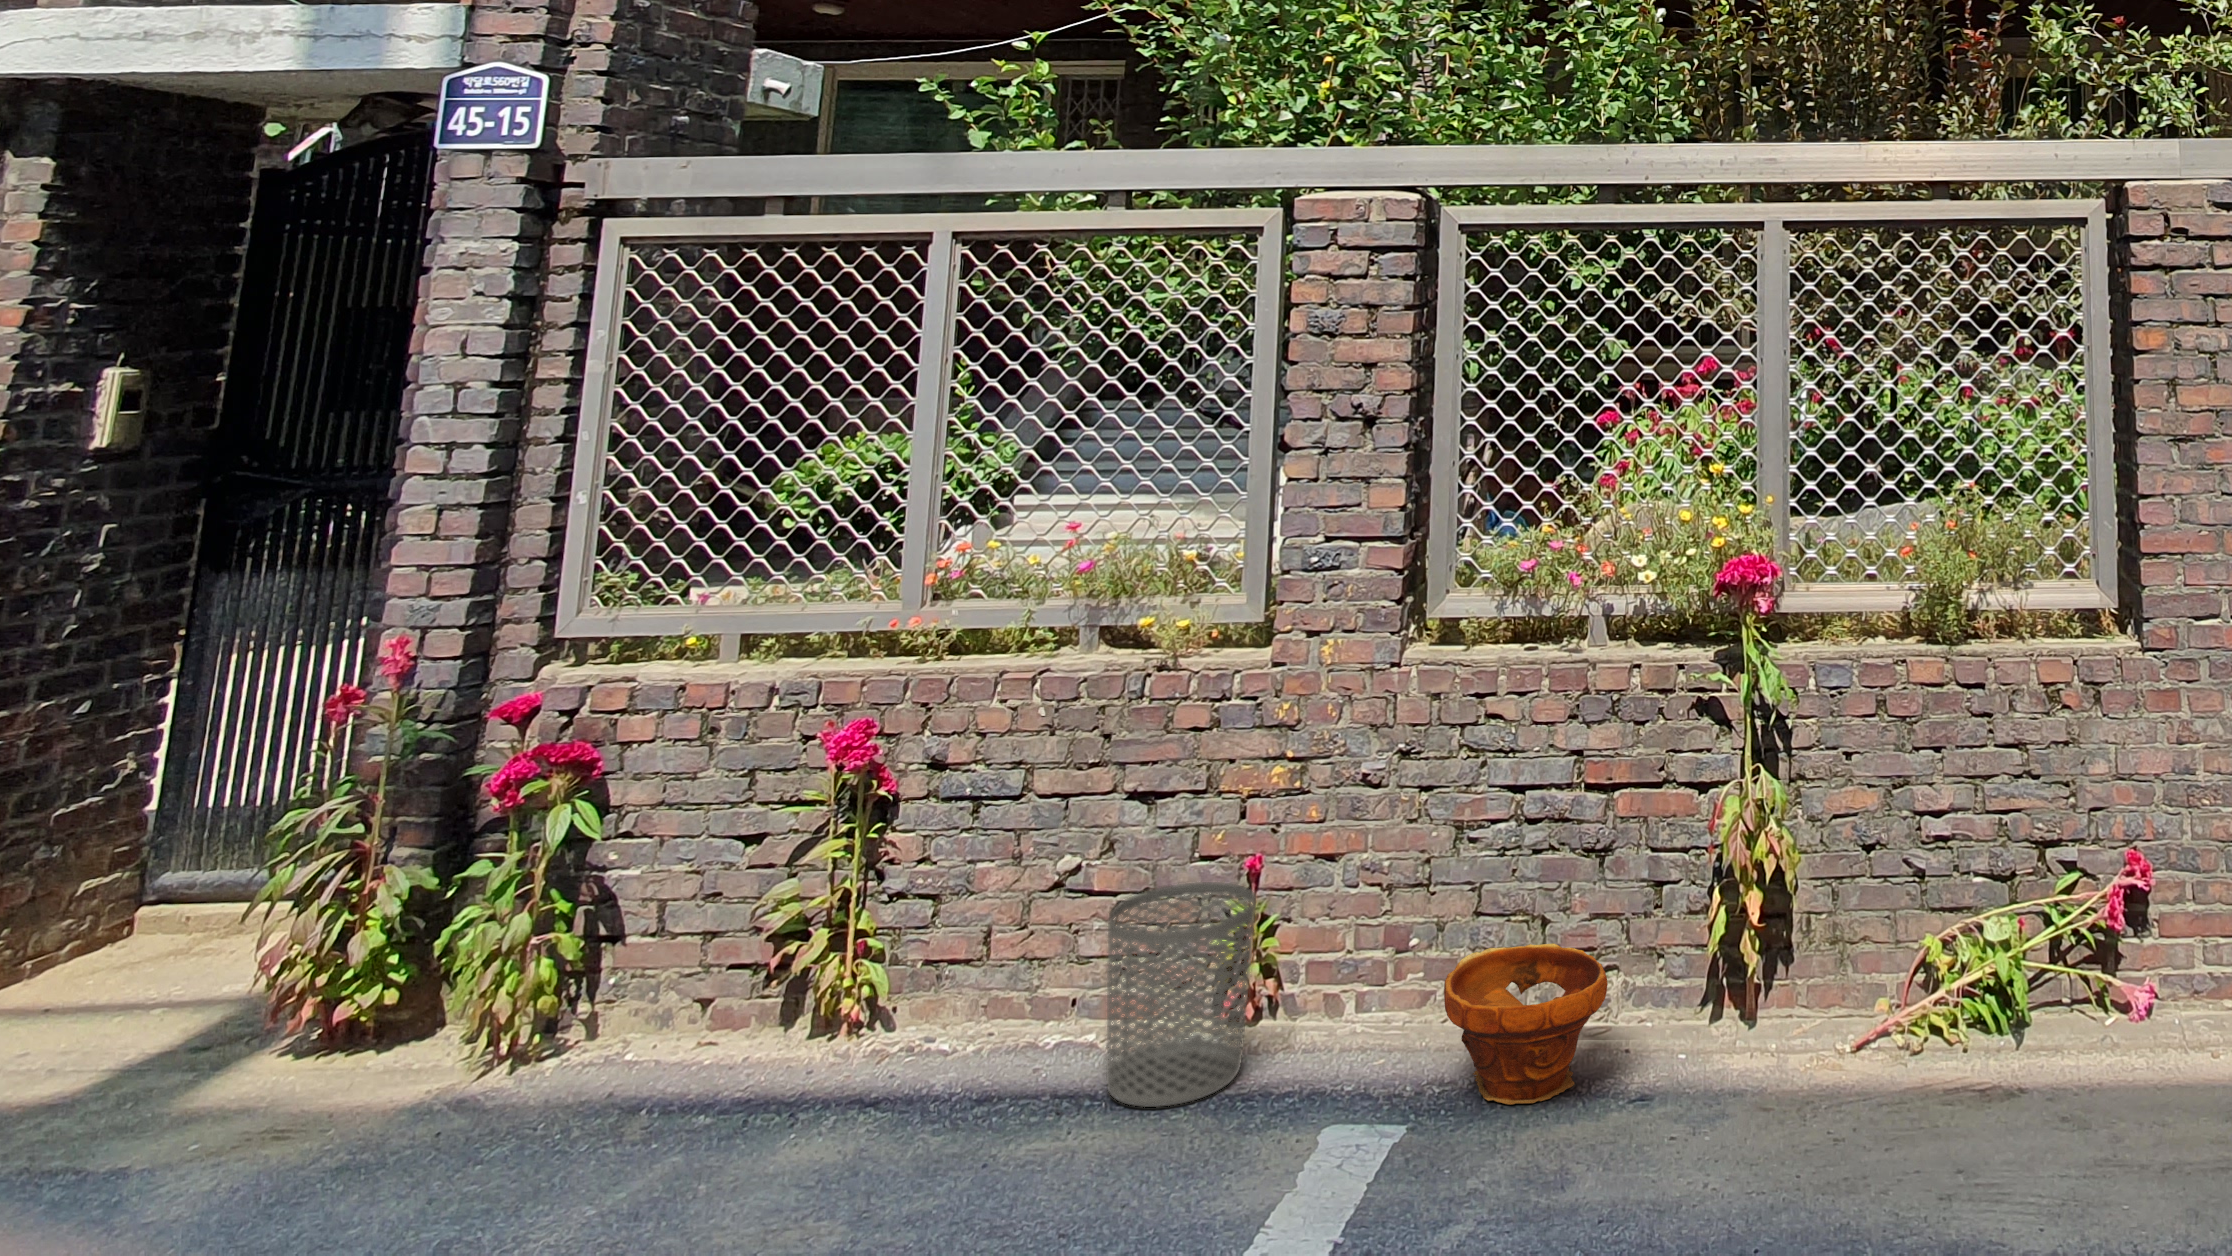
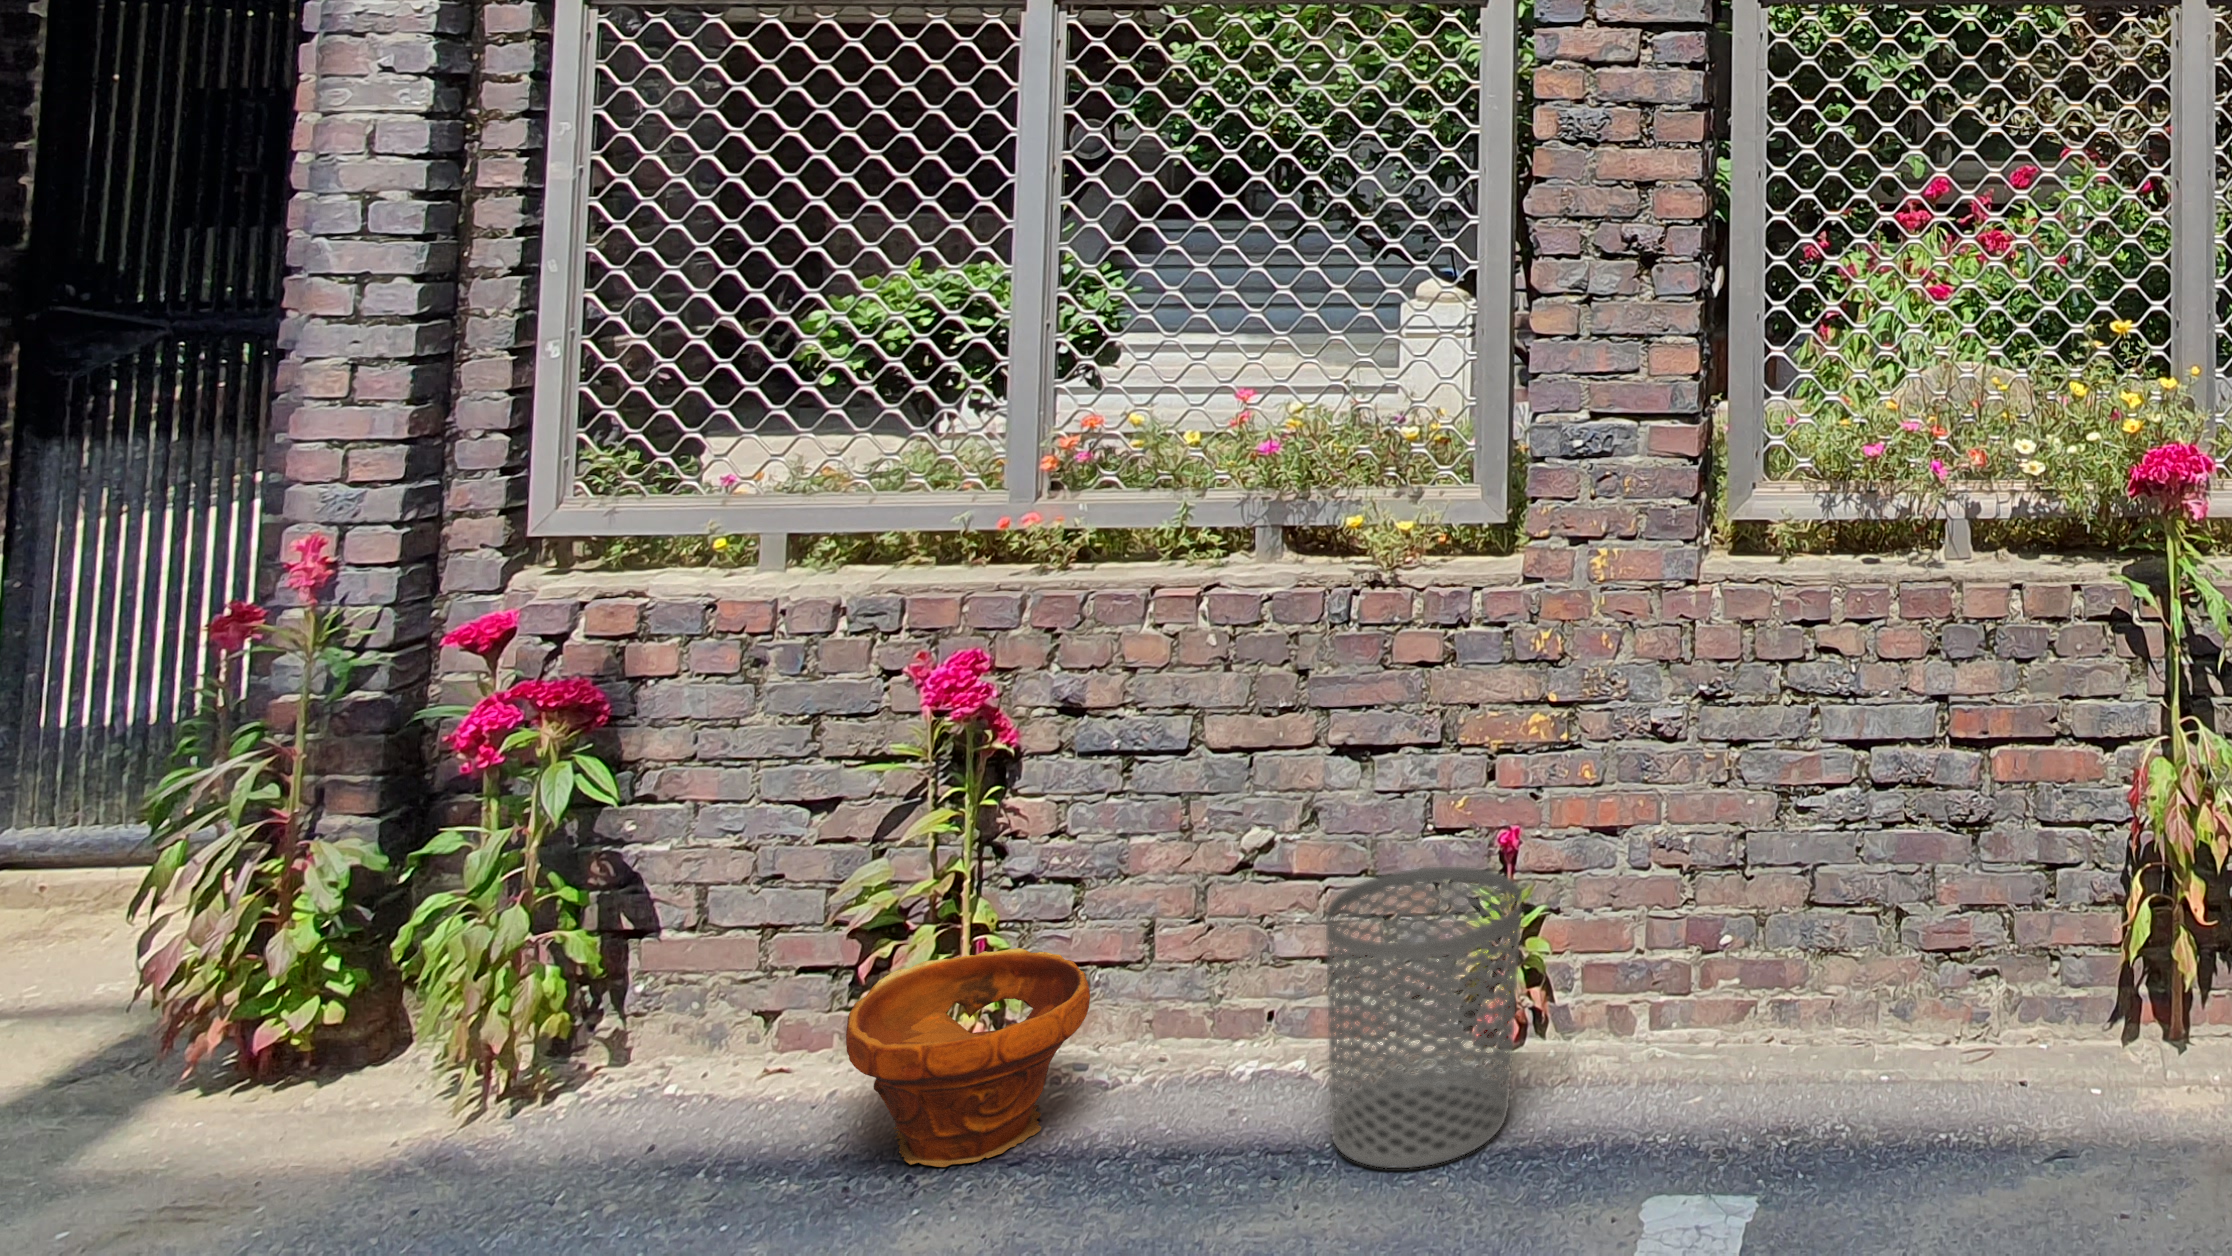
planter: present [1444,943,1608,1105] -> present [846,948,1090,1167]

